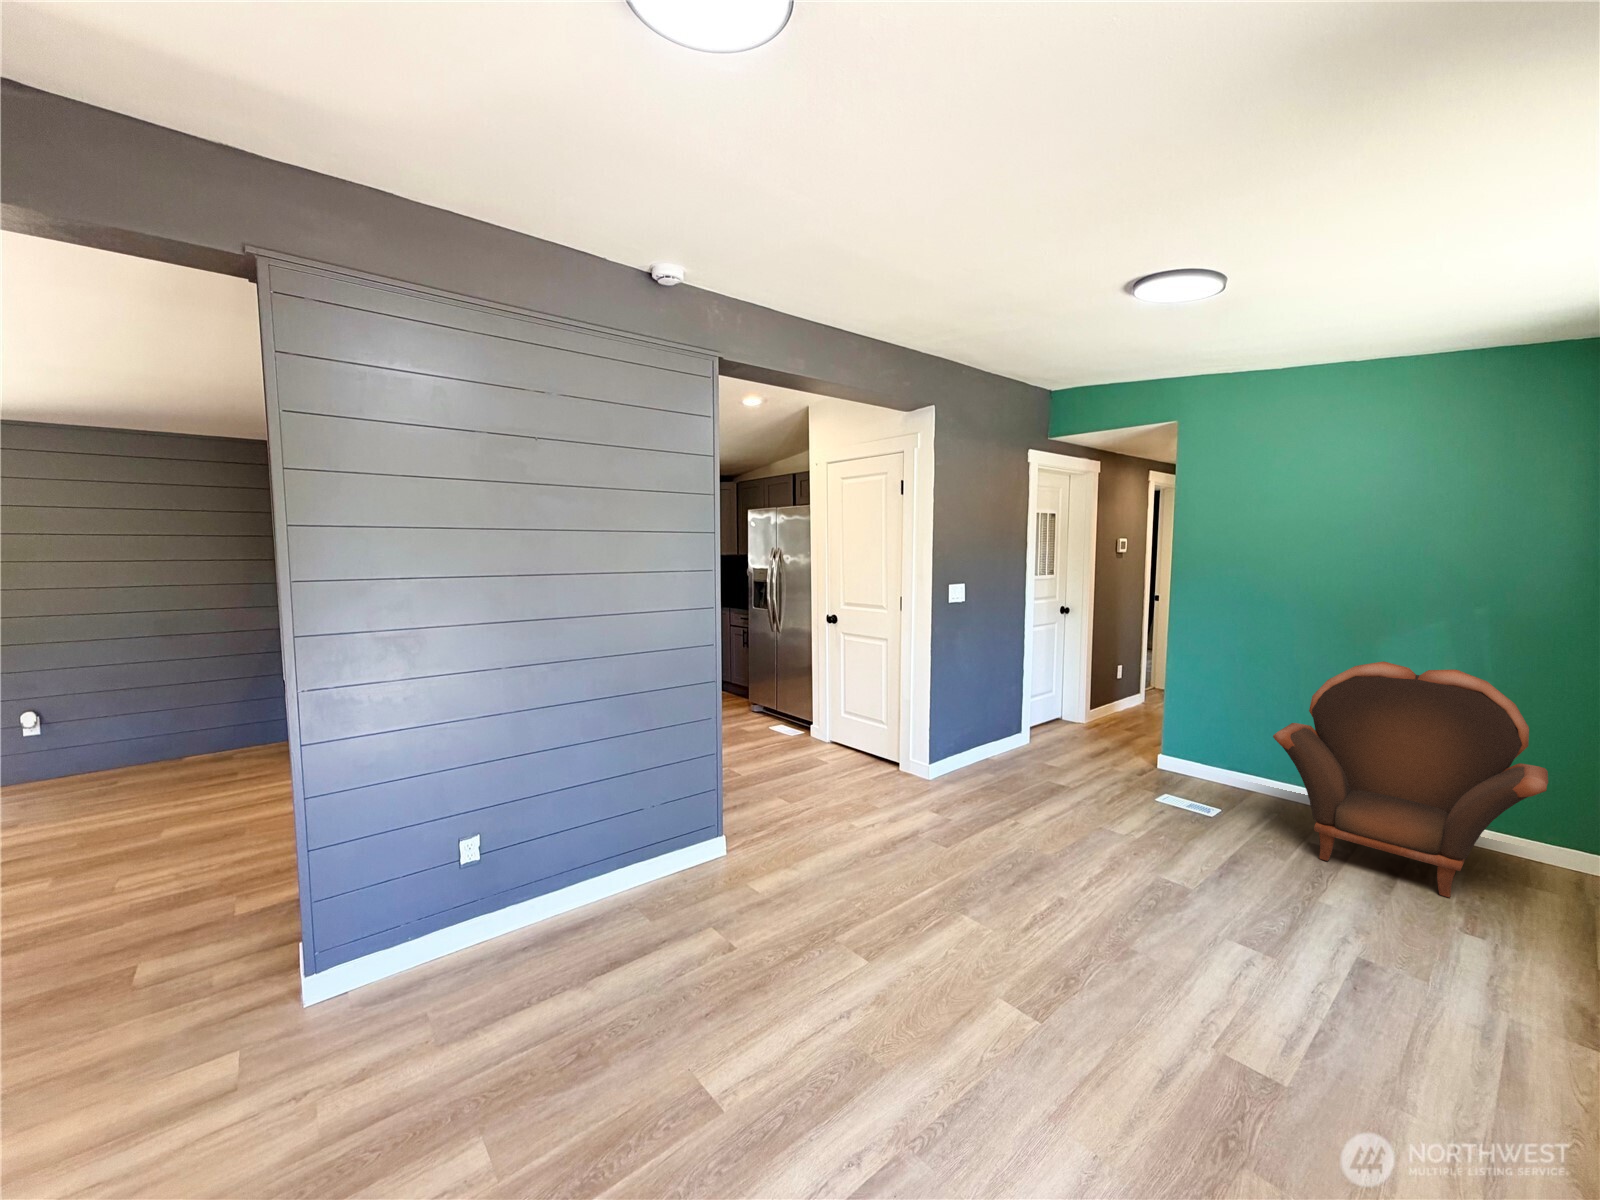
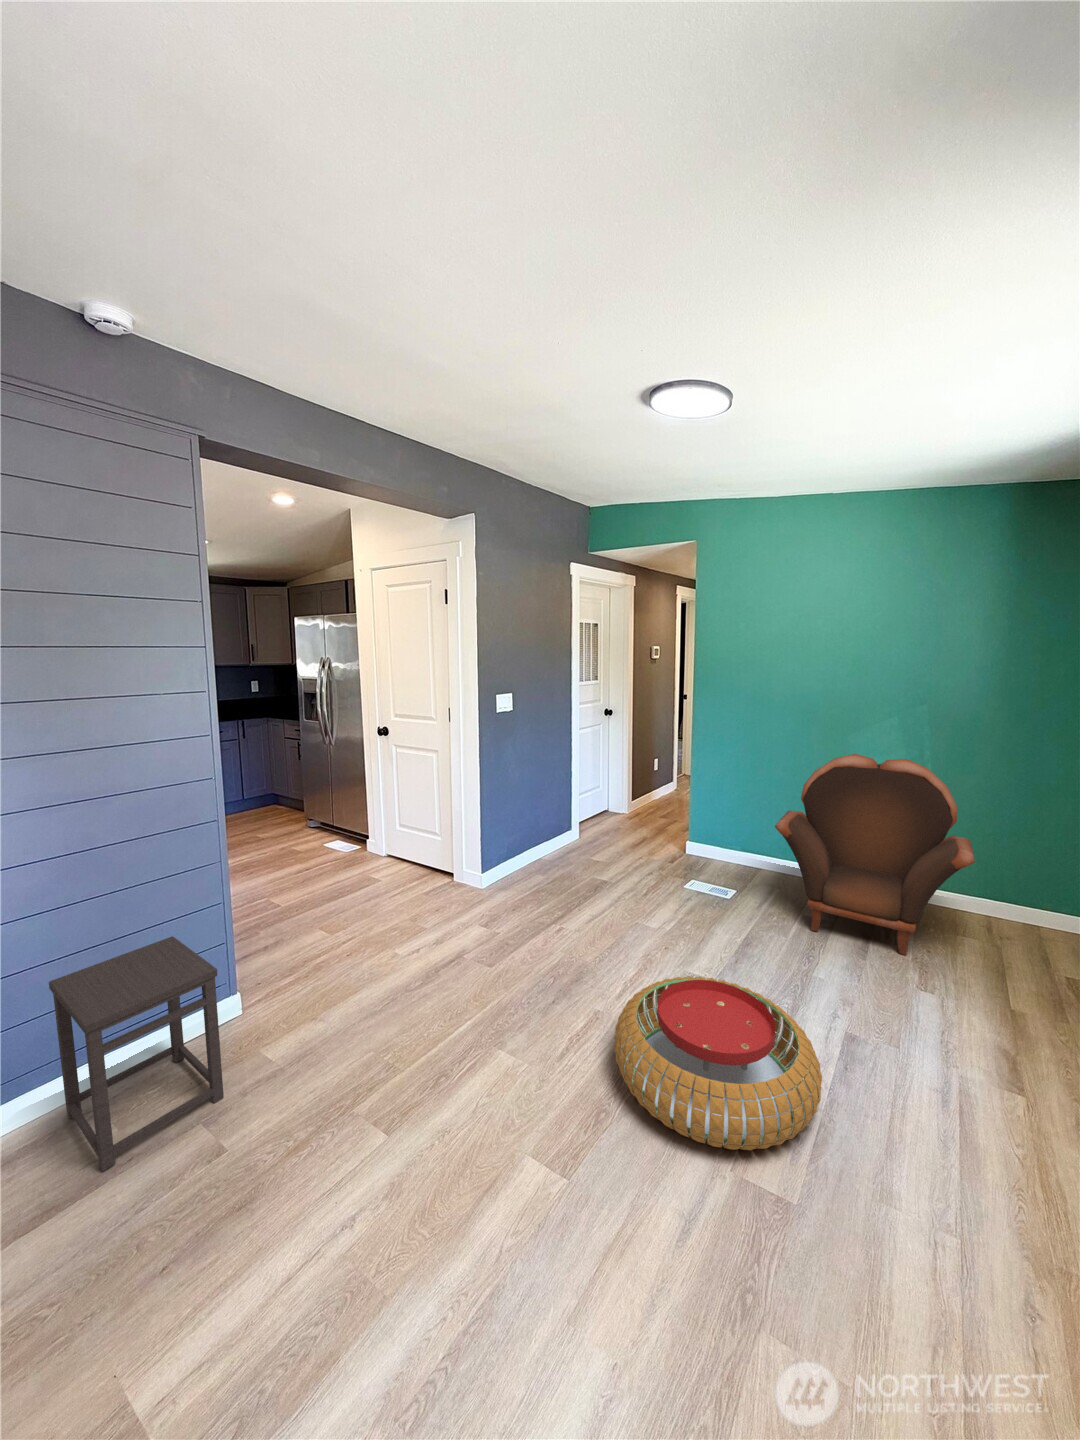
side table: none [606,774,727,946] -> present [49,936,224,1172]
pouf: none [1083,871,1321,1034] -> present [614,976,822,1150]

